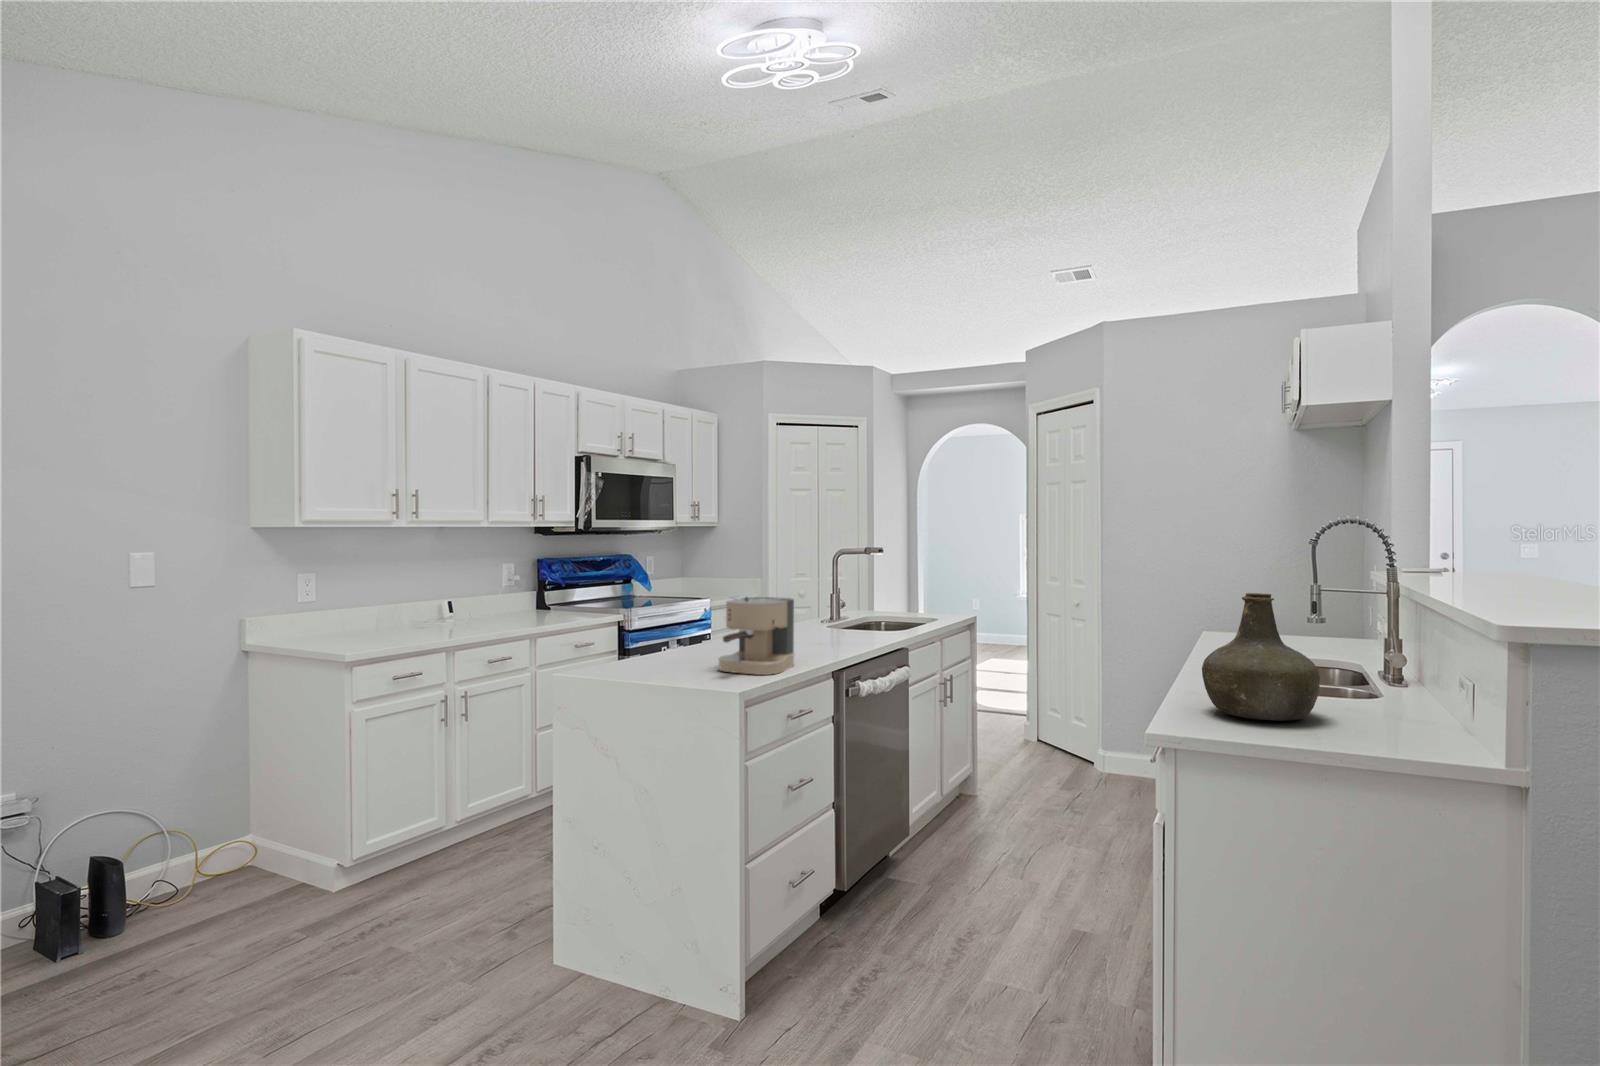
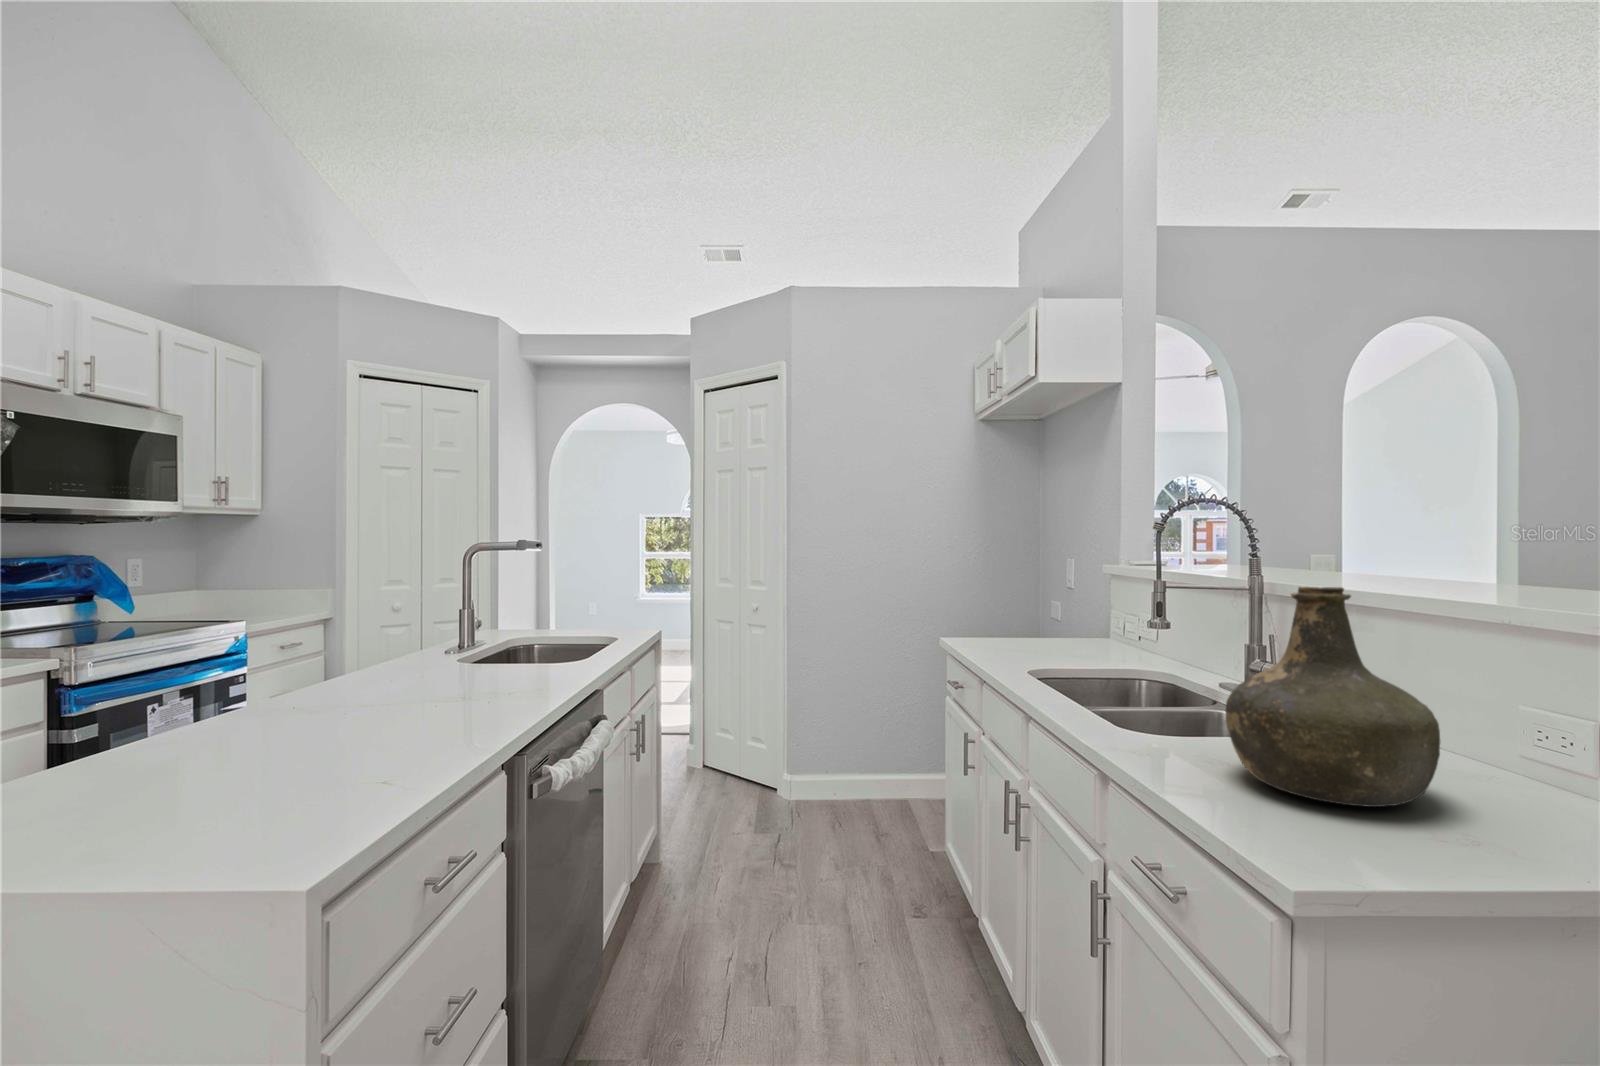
coffee maker: present [718,597,795,675] -> none [215,624,426,816]

